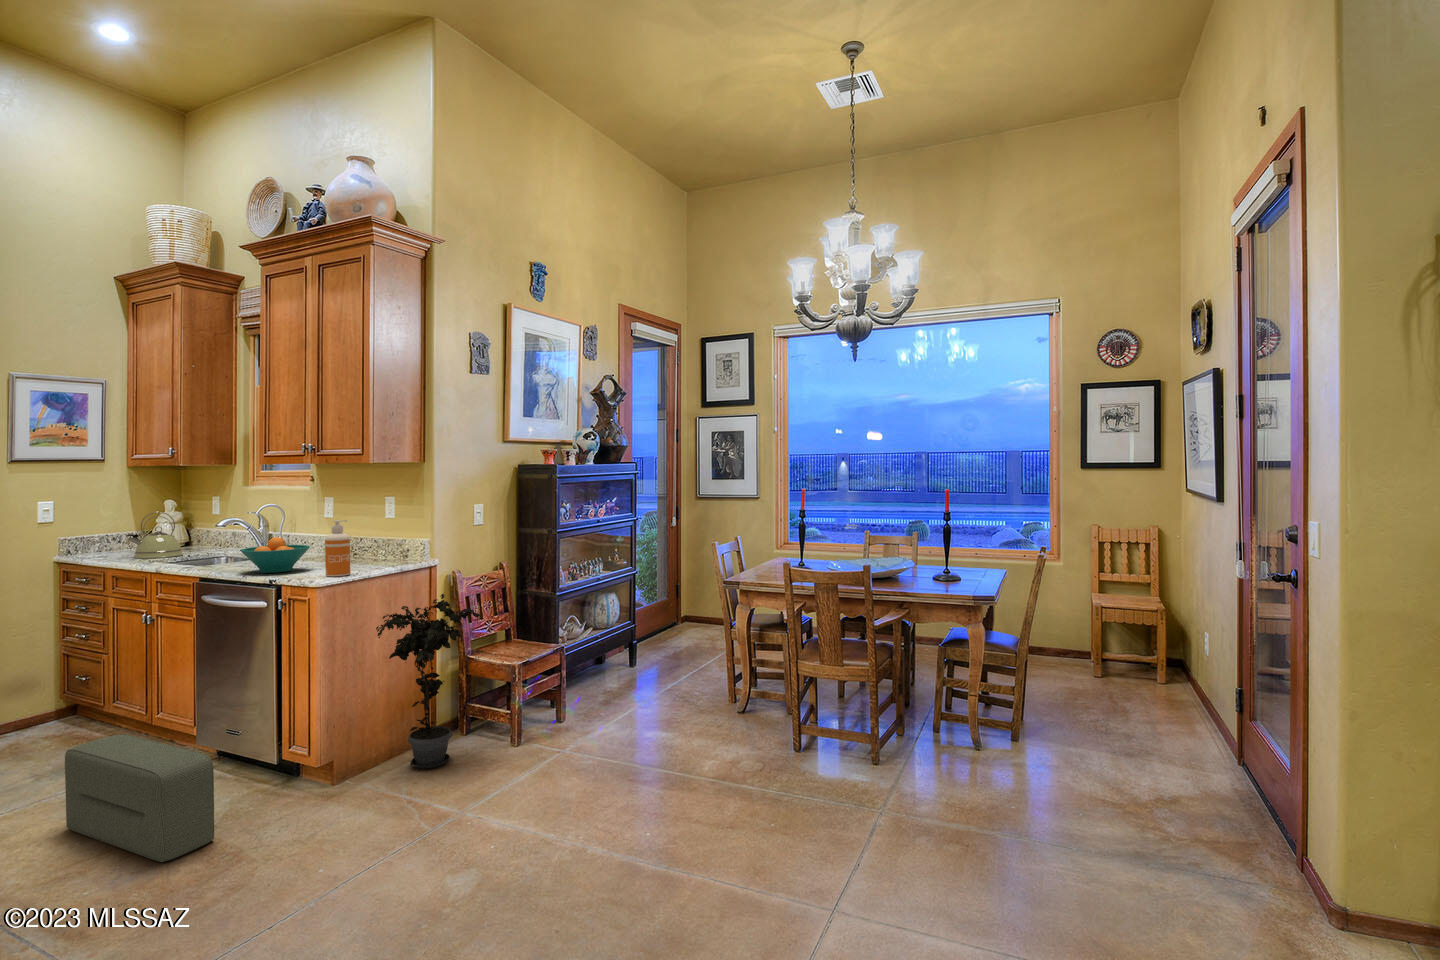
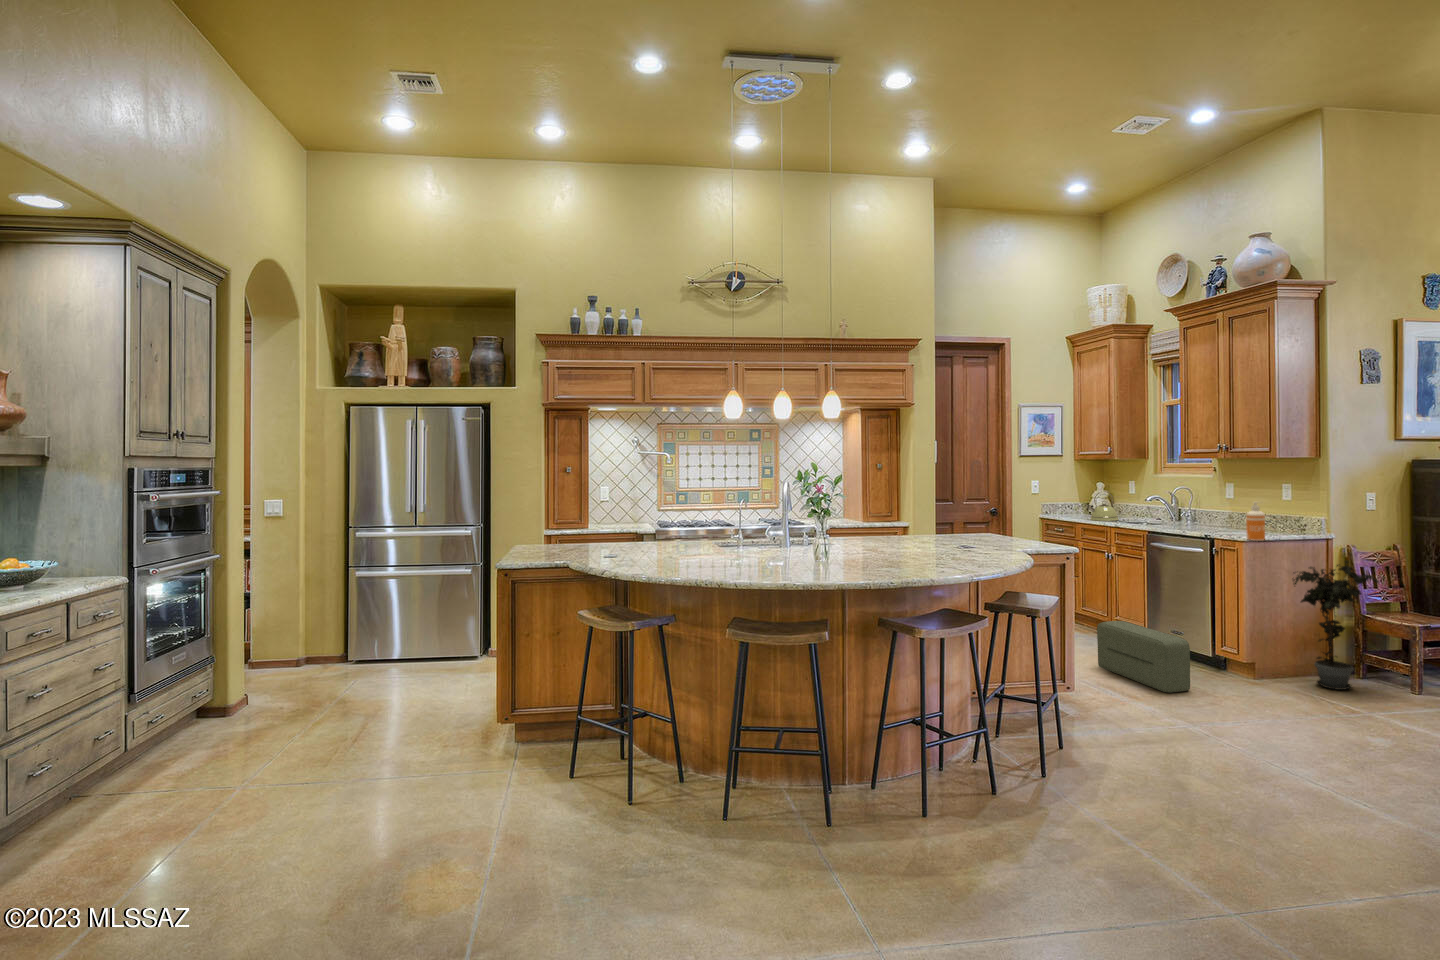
fruit bowl: present [240,537,310,573] -> none [1181,512,1228,535]

